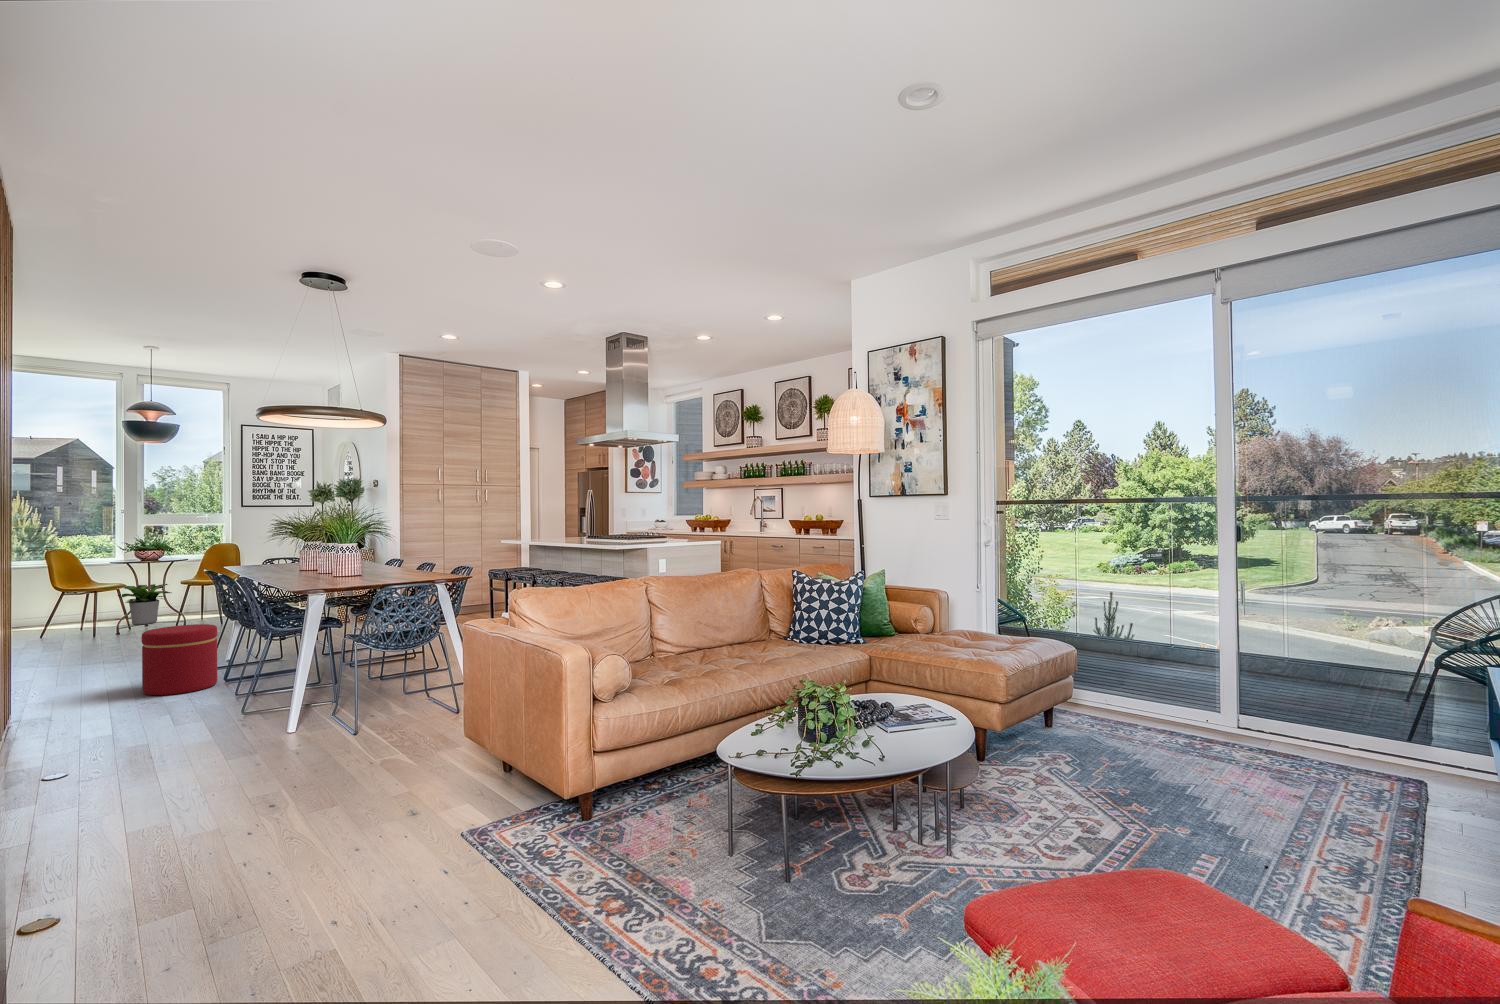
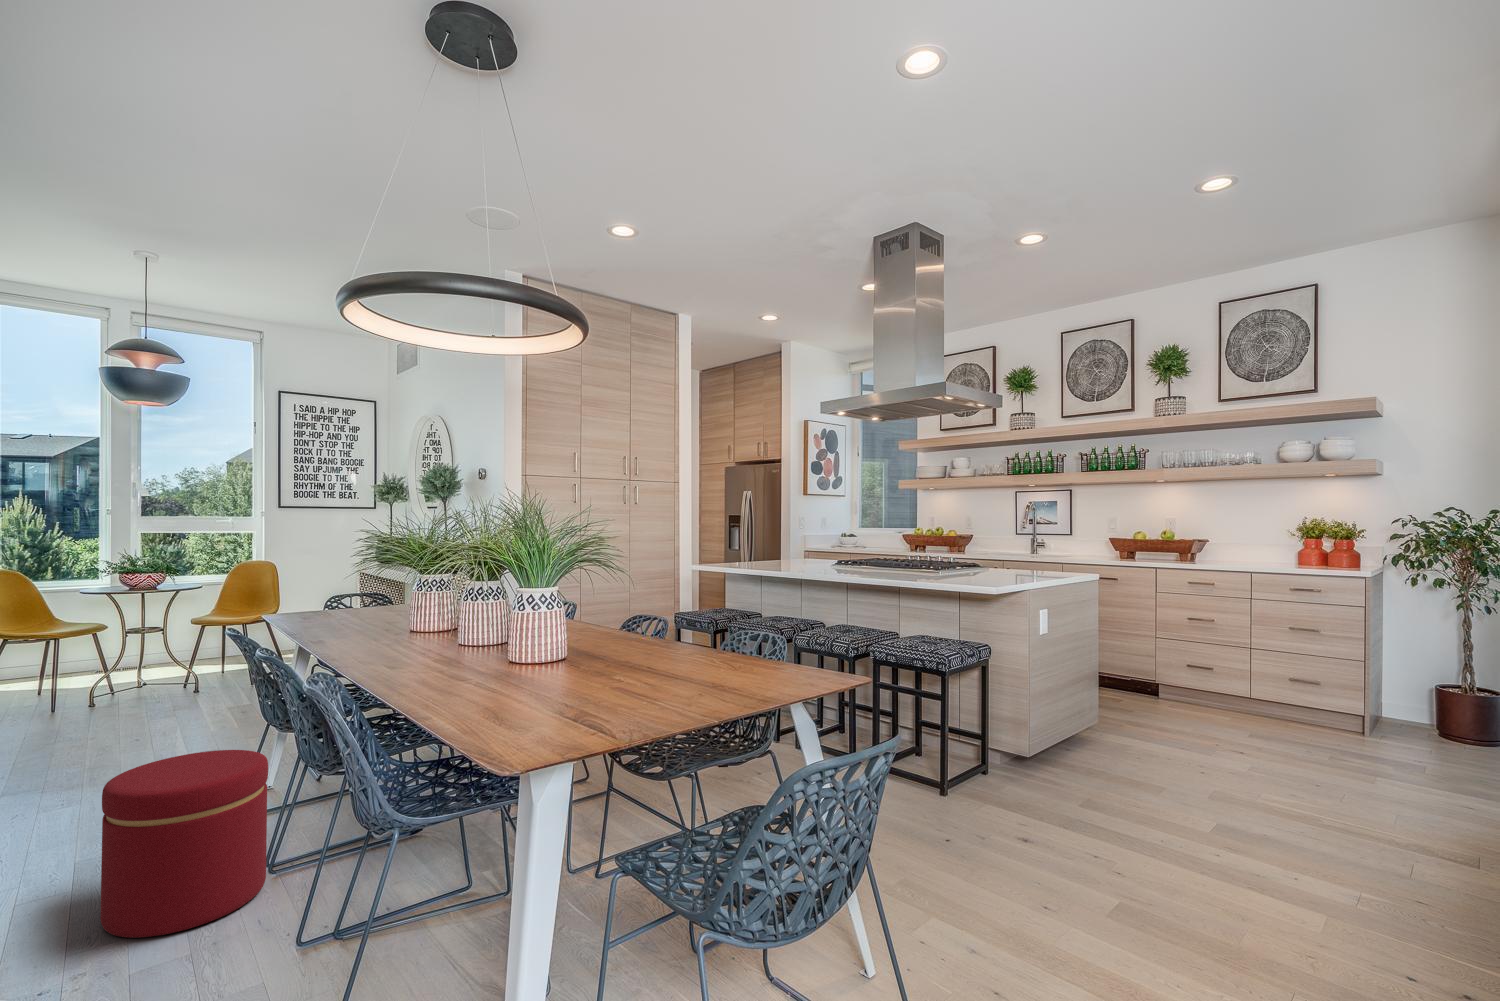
potted plant: present [118,584,171,625] -> none [92,623,178,687]

